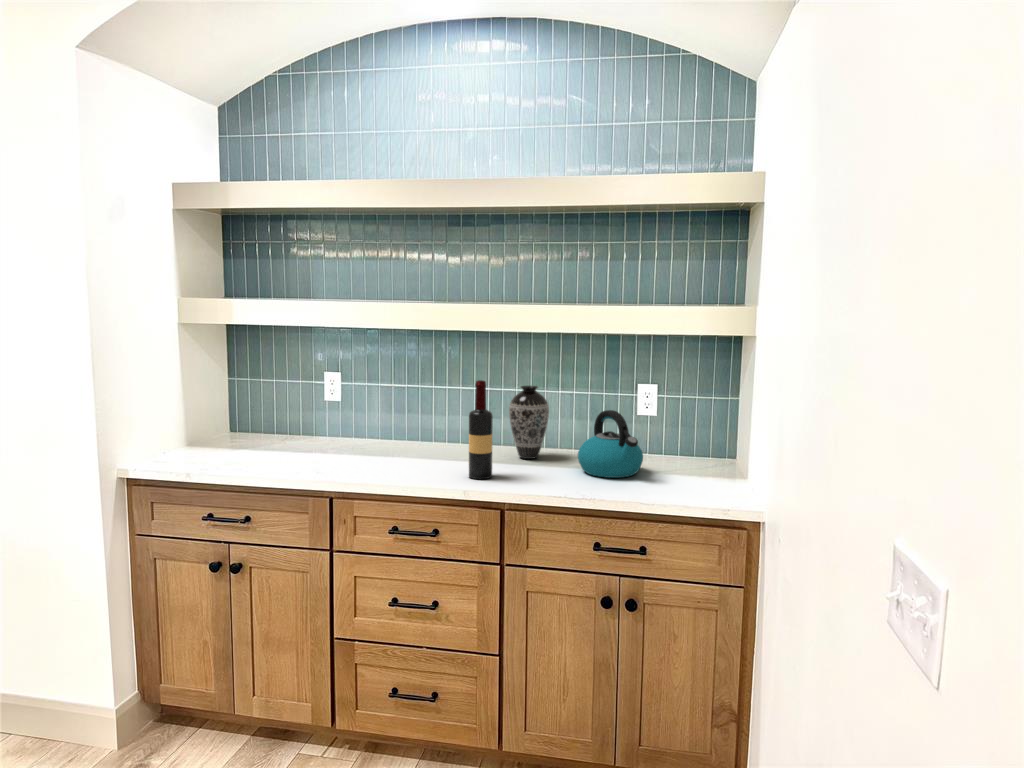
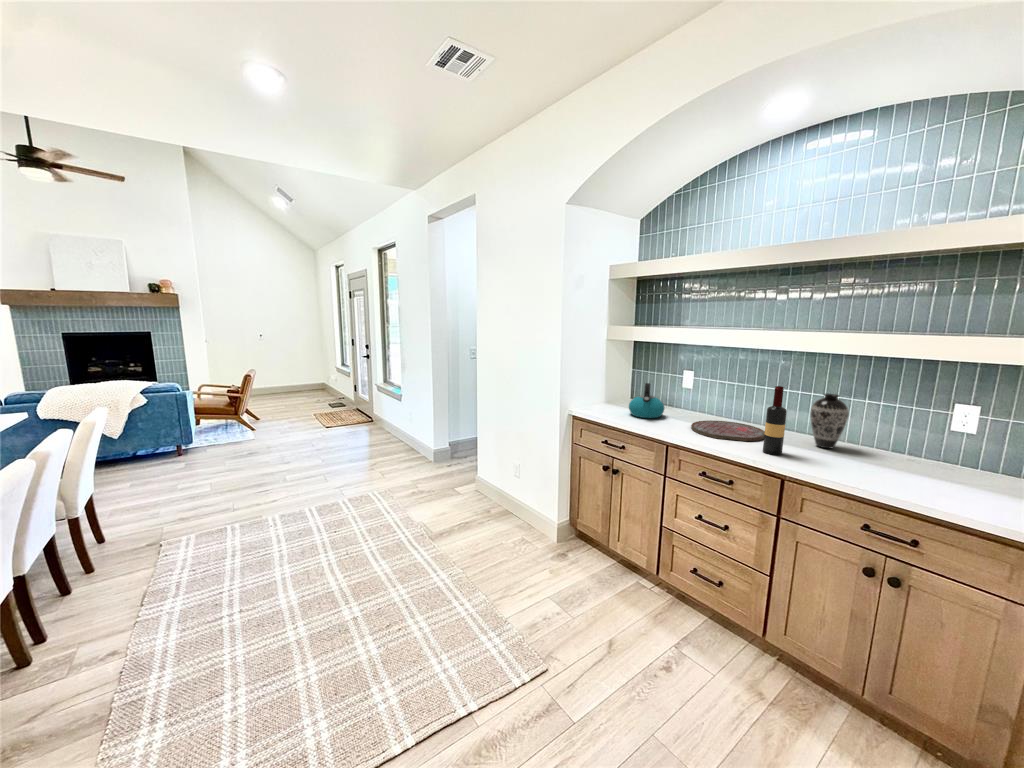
kettle: present [578,410,643,478] -> present [629,383,664,418]
cutting board: none [357,444,461,471] -> present [691,420,765,441]

